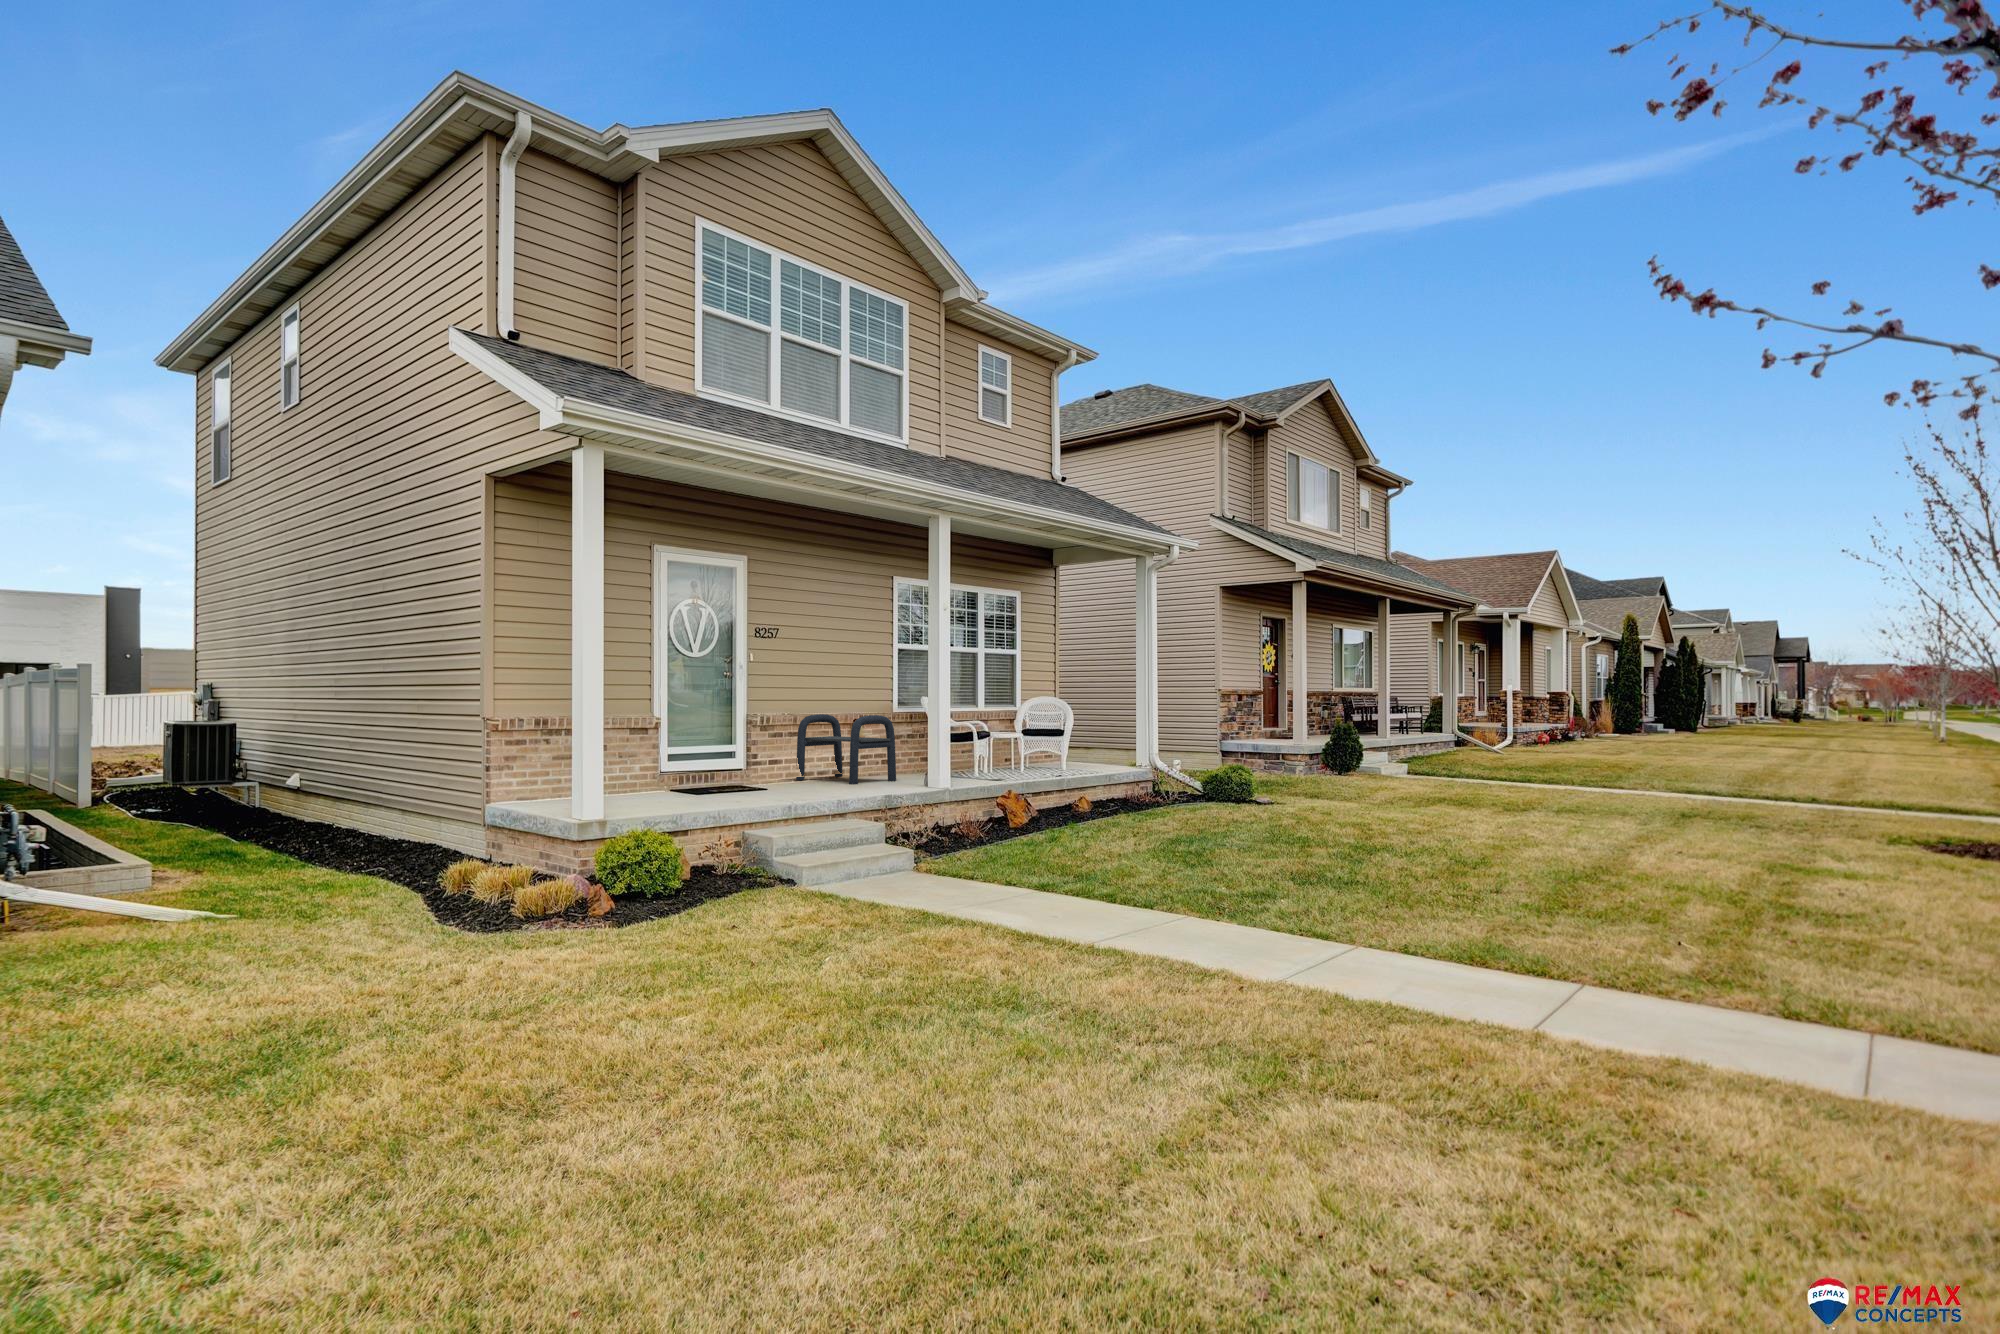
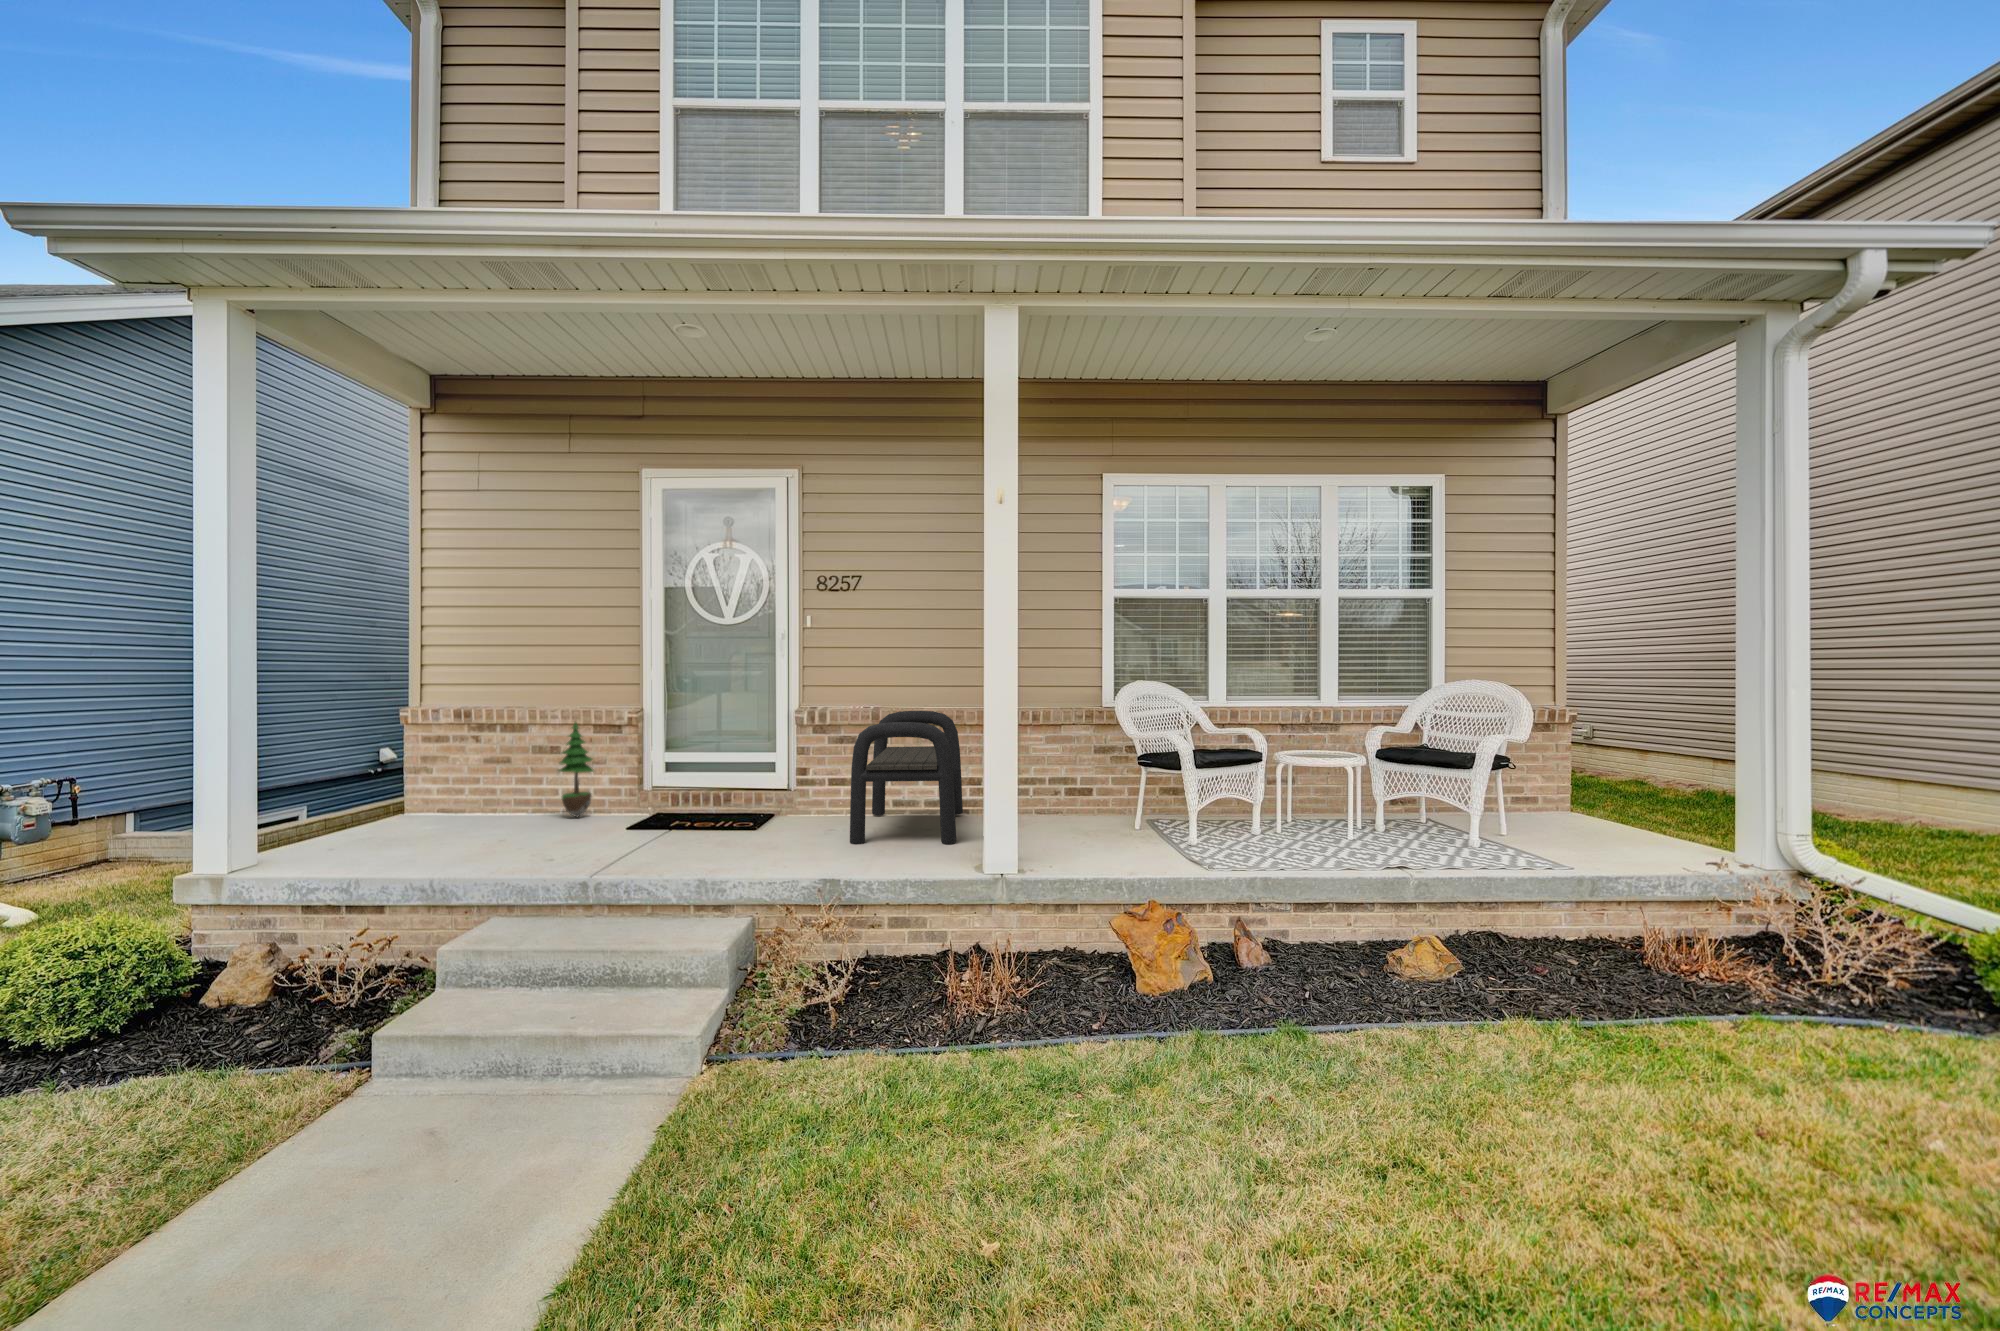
potted tree: none [622,724,648,794] -> present [559,722,594,817]

